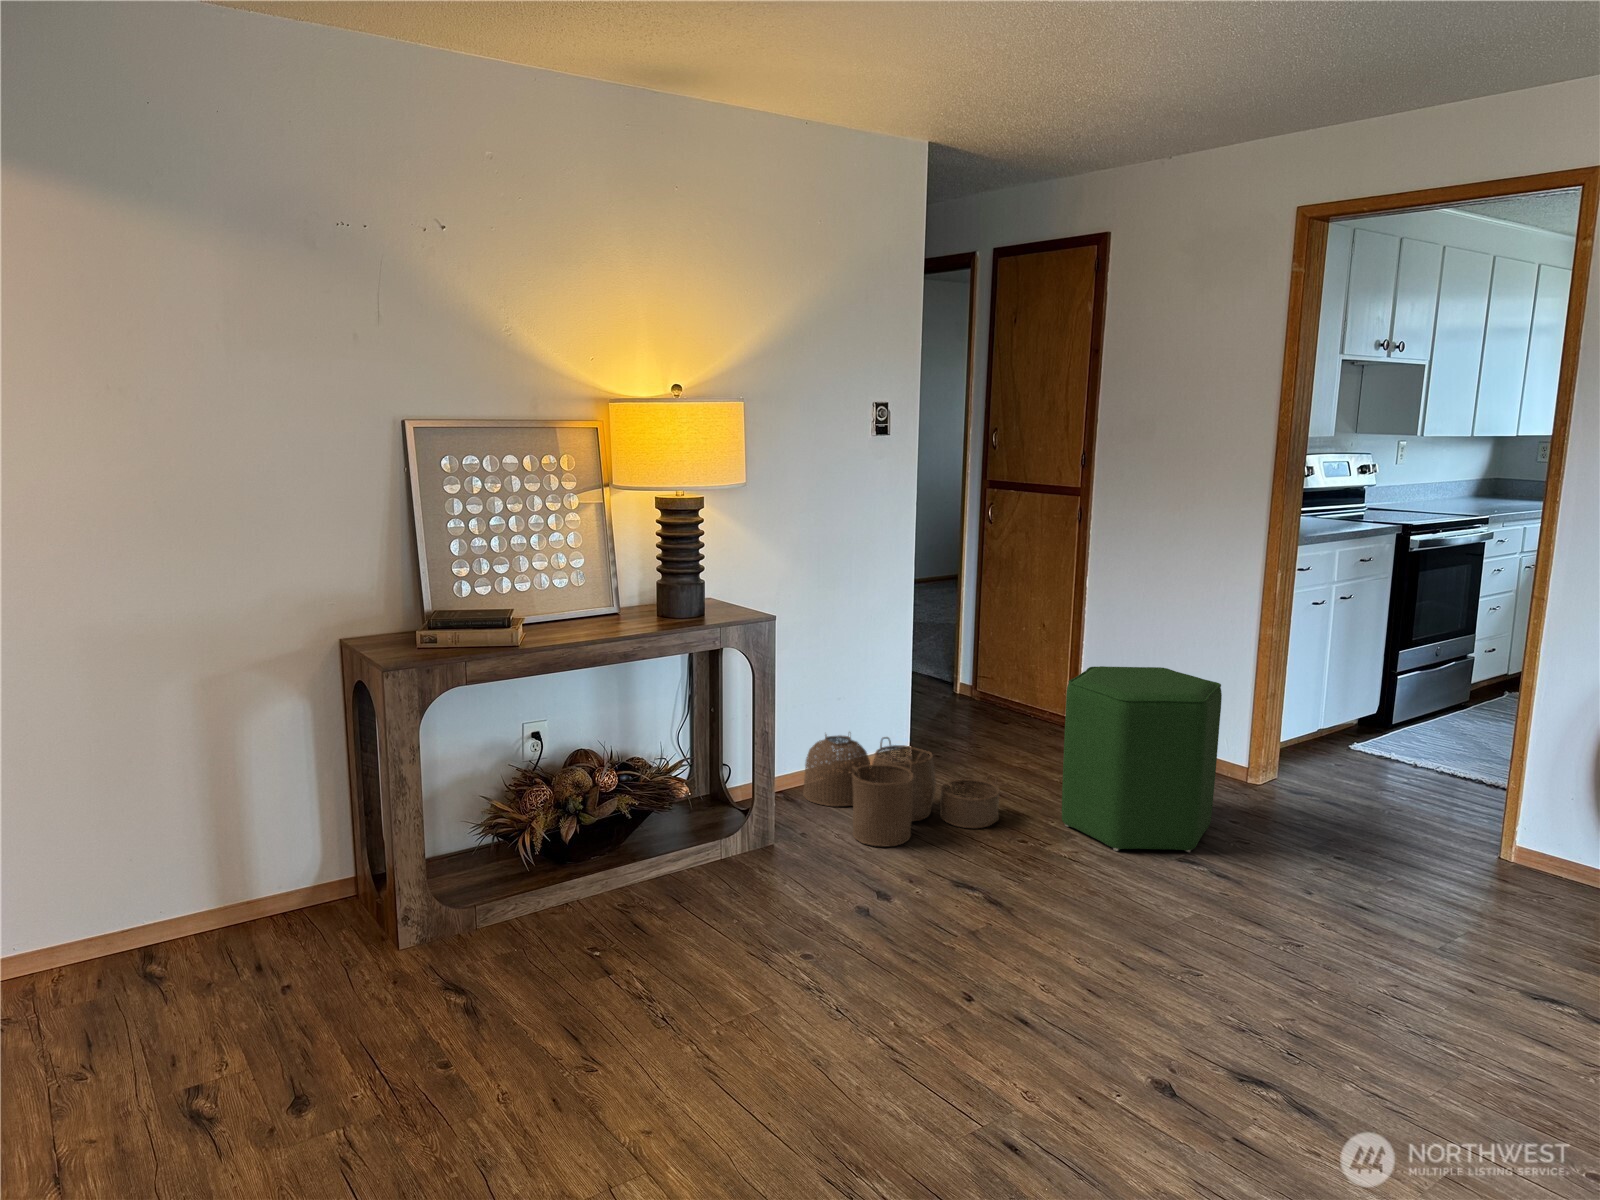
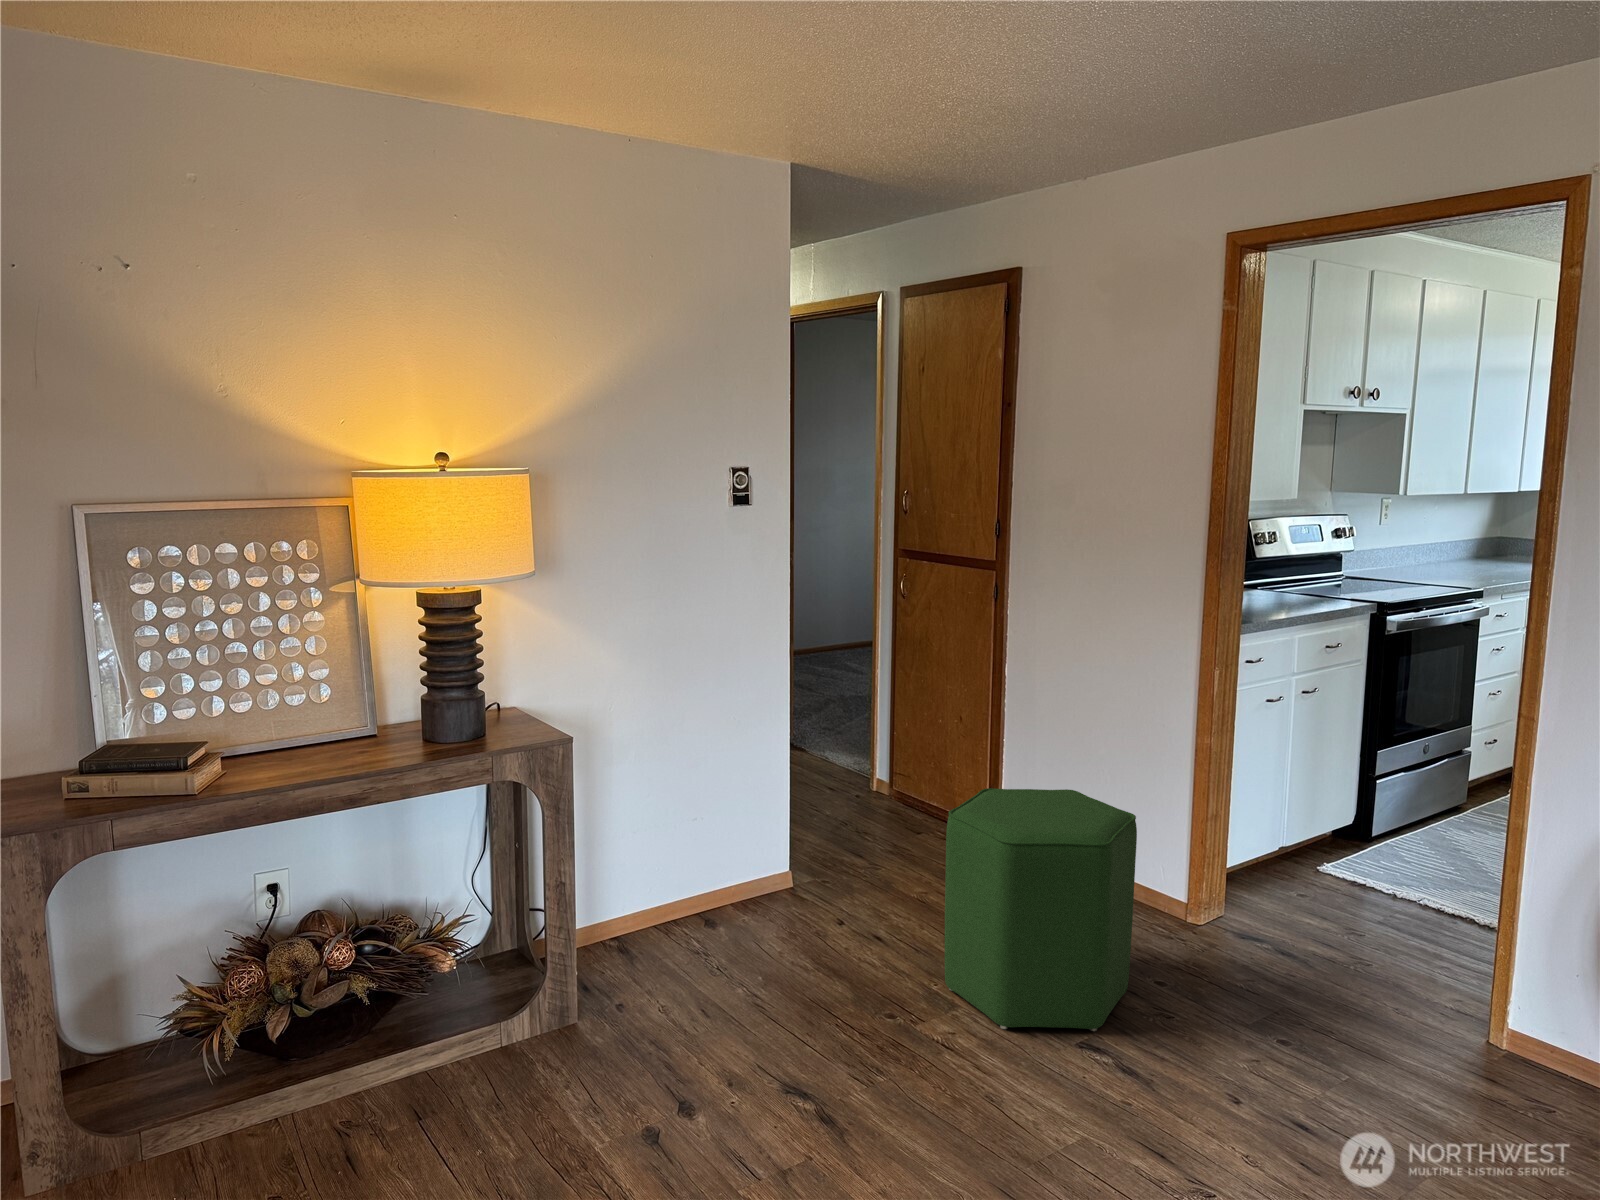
woven basket: present [803,734,1000,846] -> none [640,865,870,1023]

